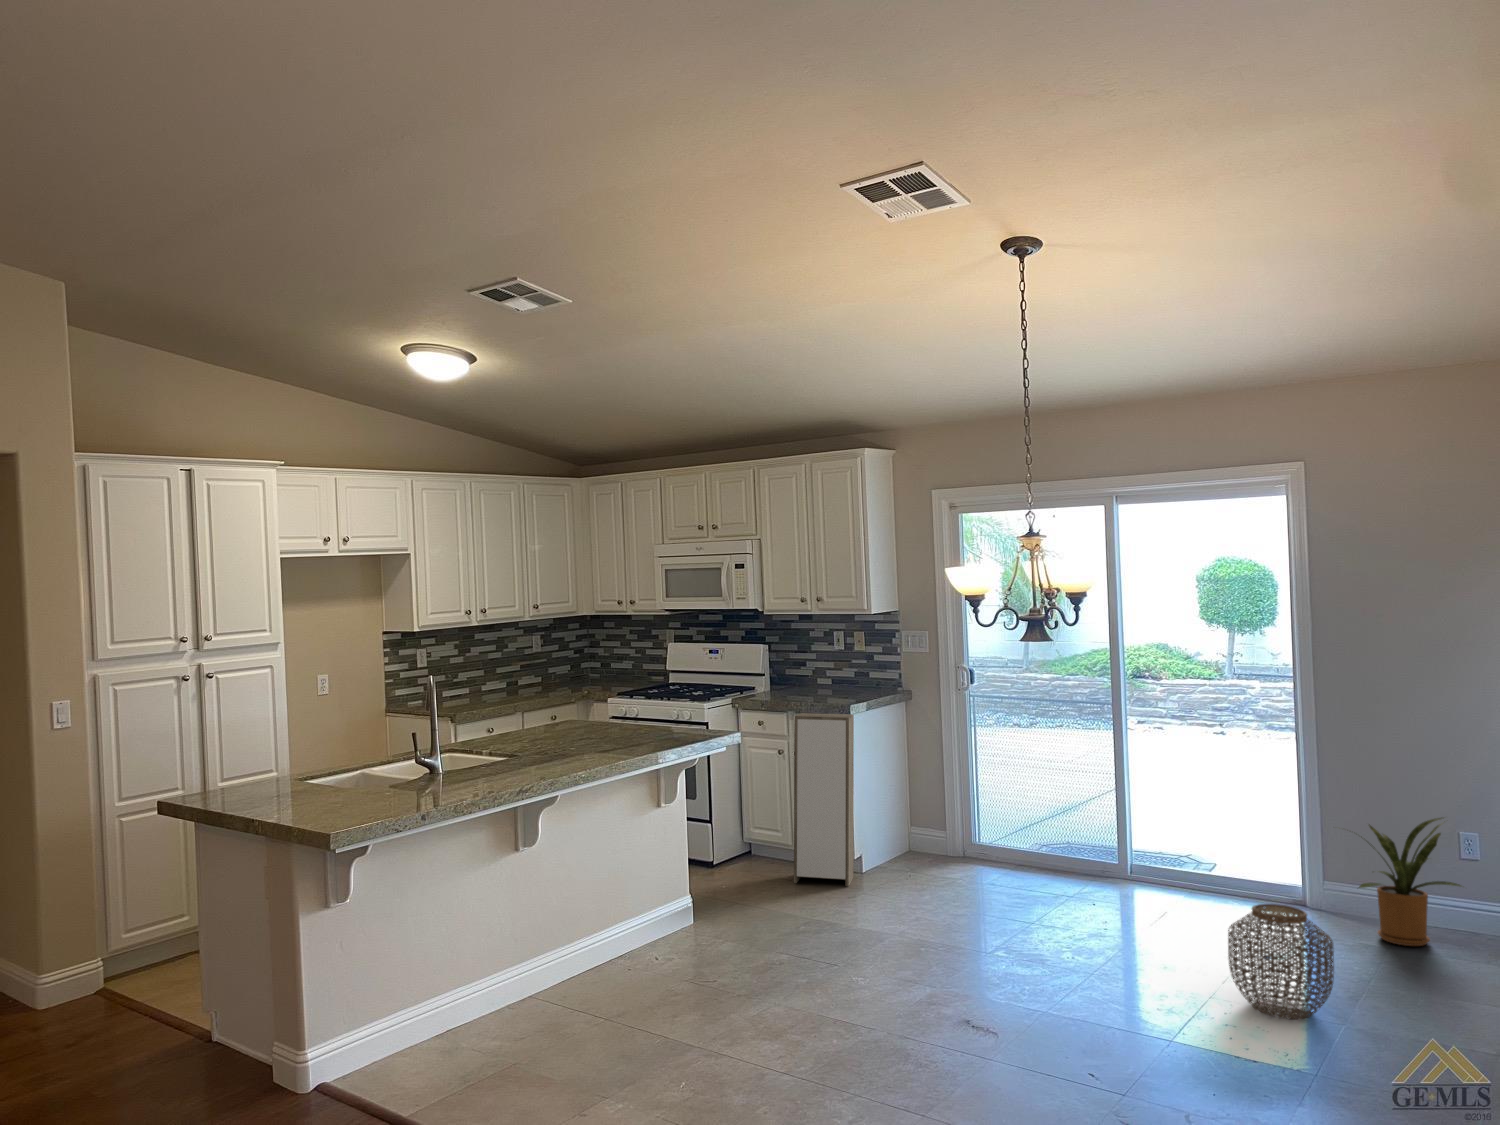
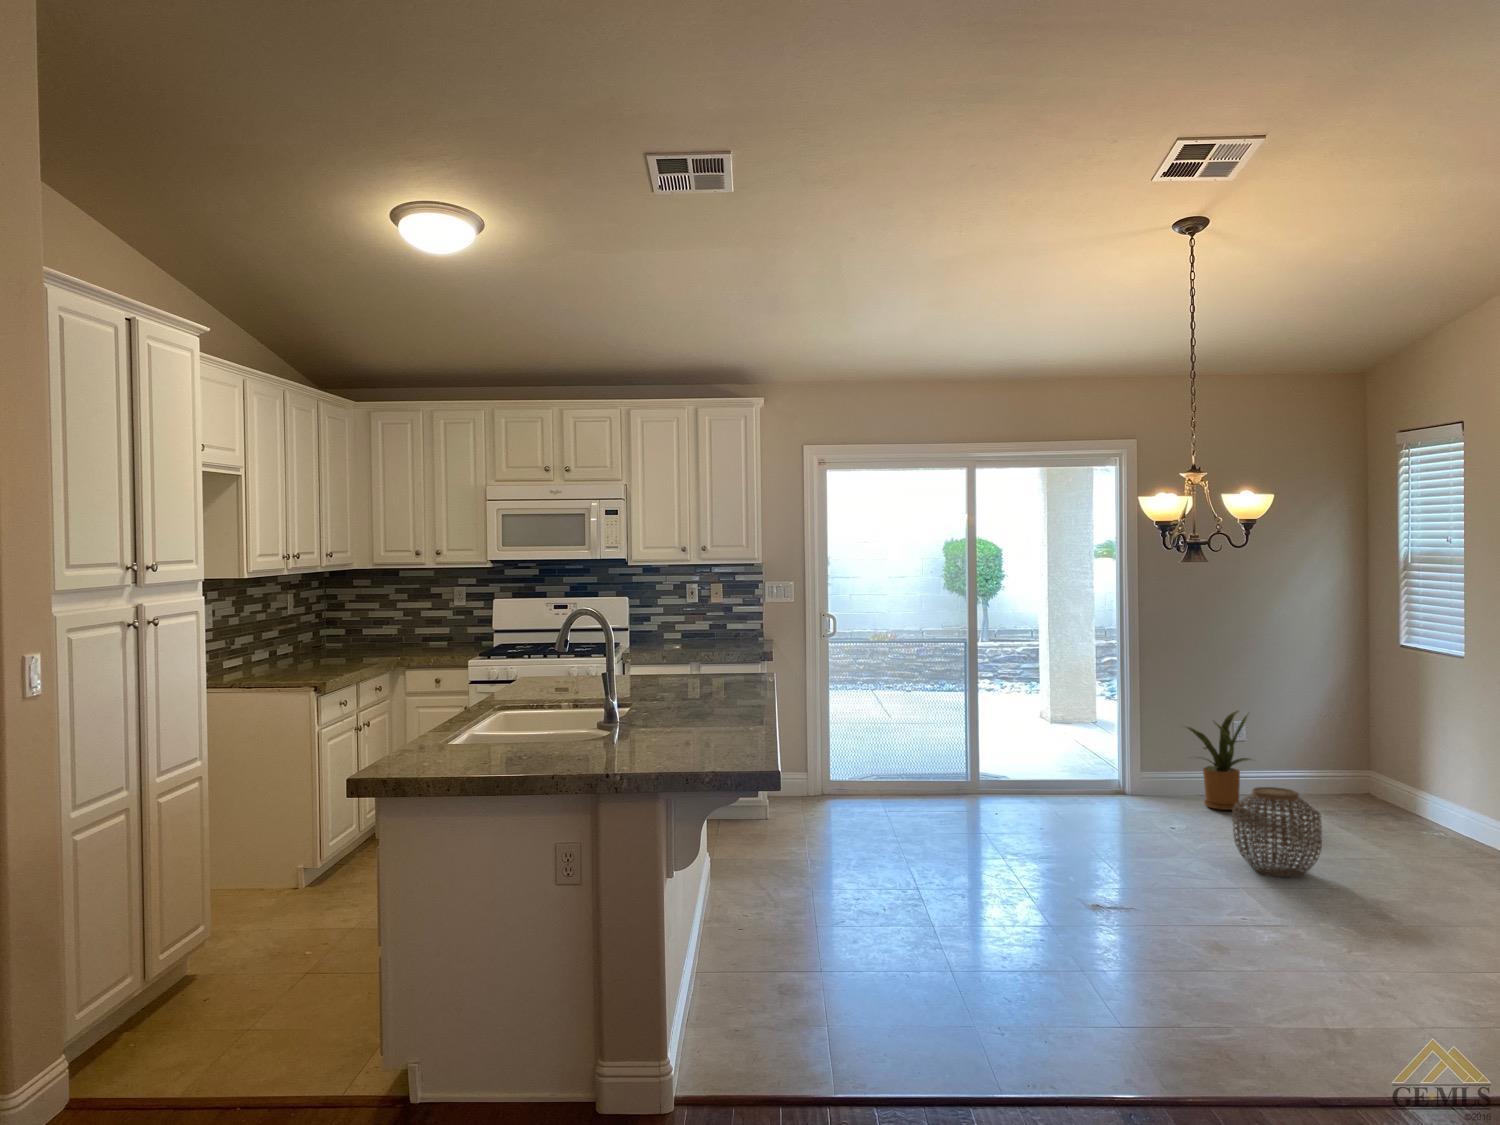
storage cabinet: present [794,713,854,886] -> none [725,665,795,849]

